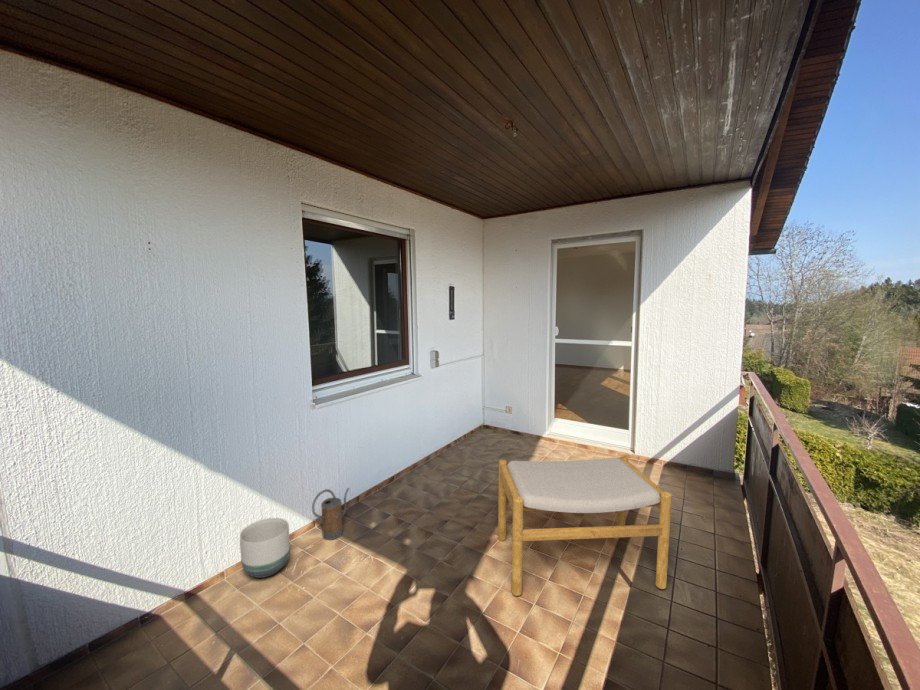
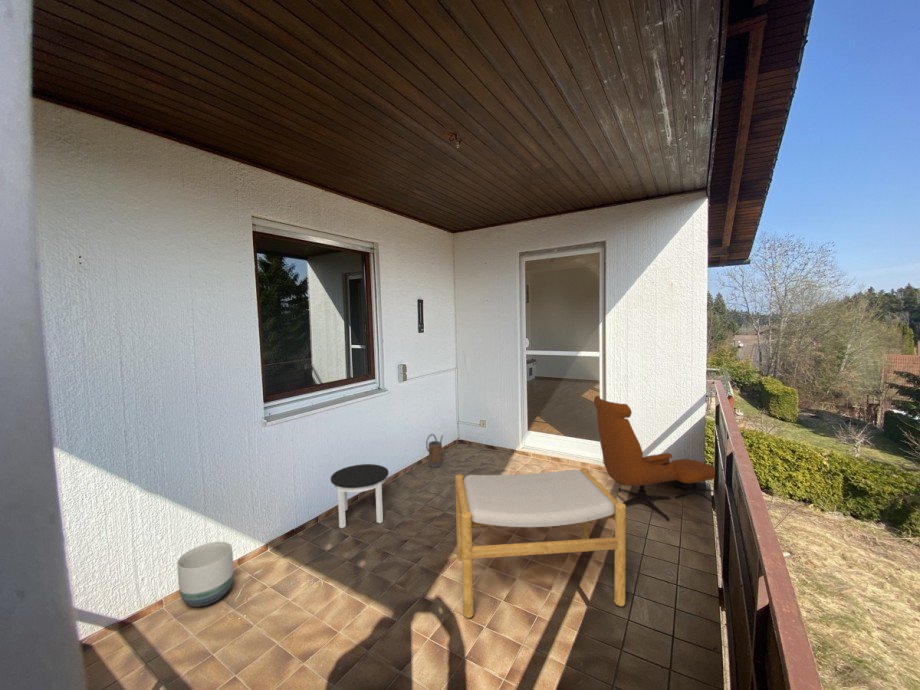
lounge chair: none [628,386,751,508] -> present [594,396,716,520]
round table: none [372,446,427,507] -> present [331,464,389,528]
watering can: present [312,488,349,540] -> present [426,434,443,467]

